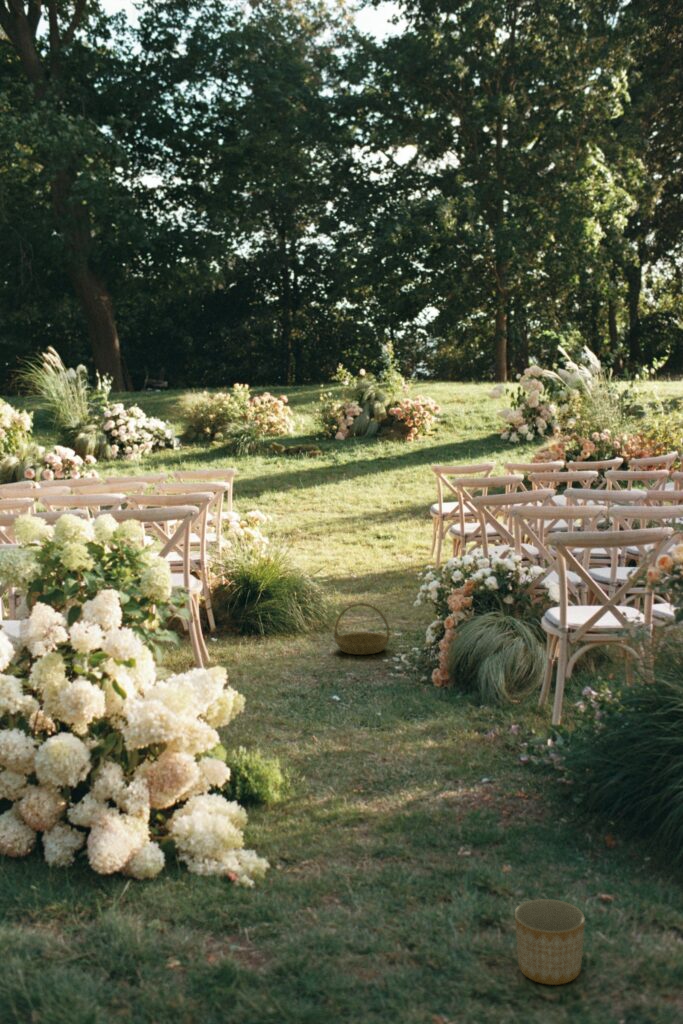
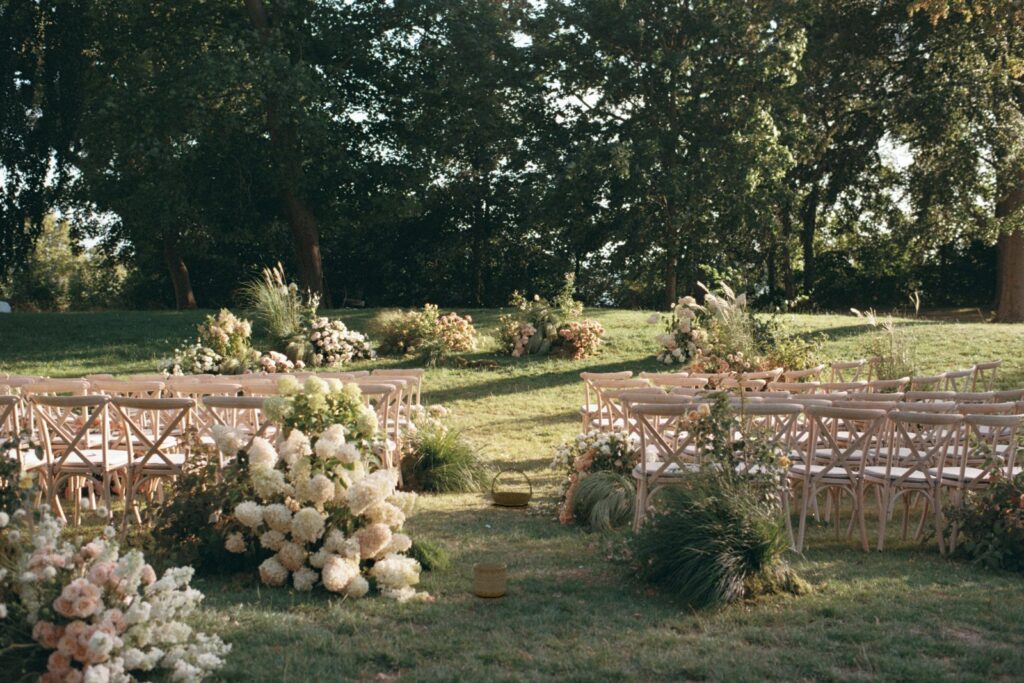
planter: present [515,899,585,985] -> present [473,562,507,597]

